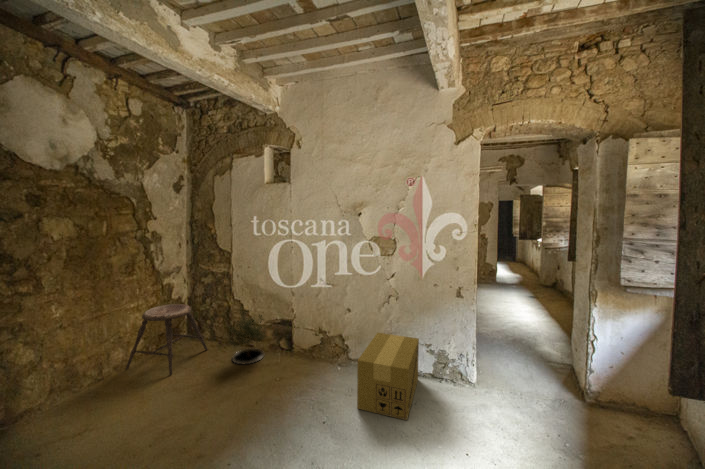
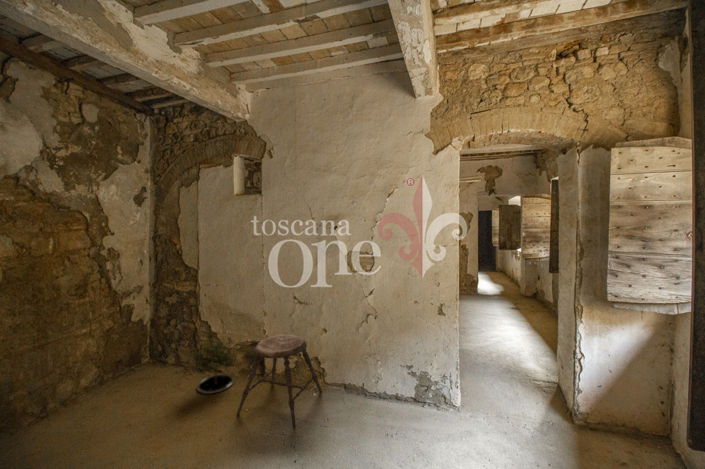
stool: present [126,304,208,375] -> present [237,335,322,428]
cardboard box: present [357,333,419,420] -> none [333,355,400,455]

